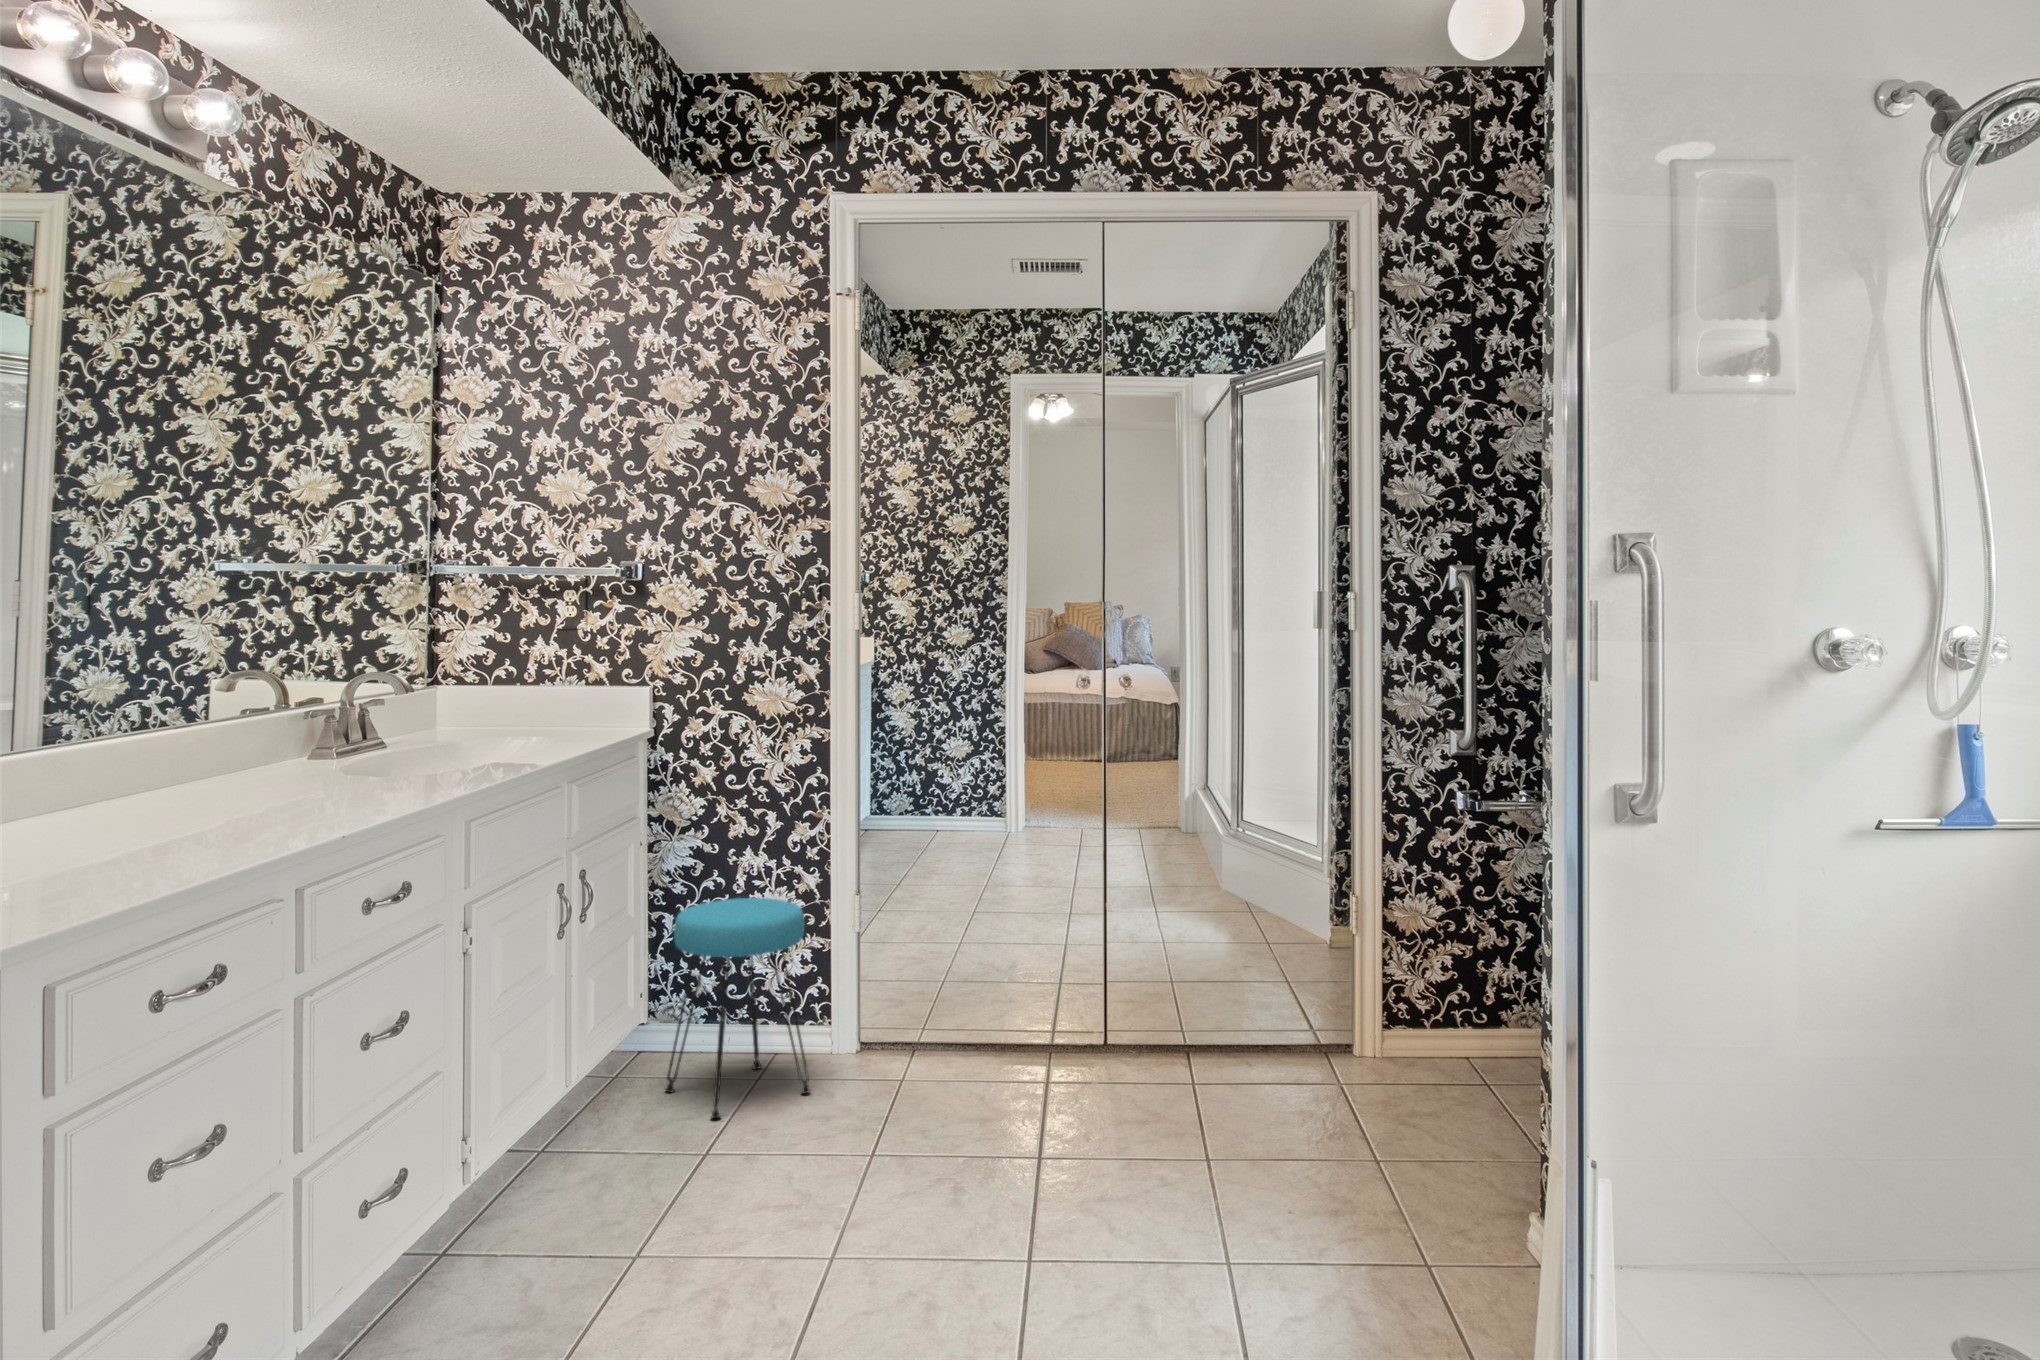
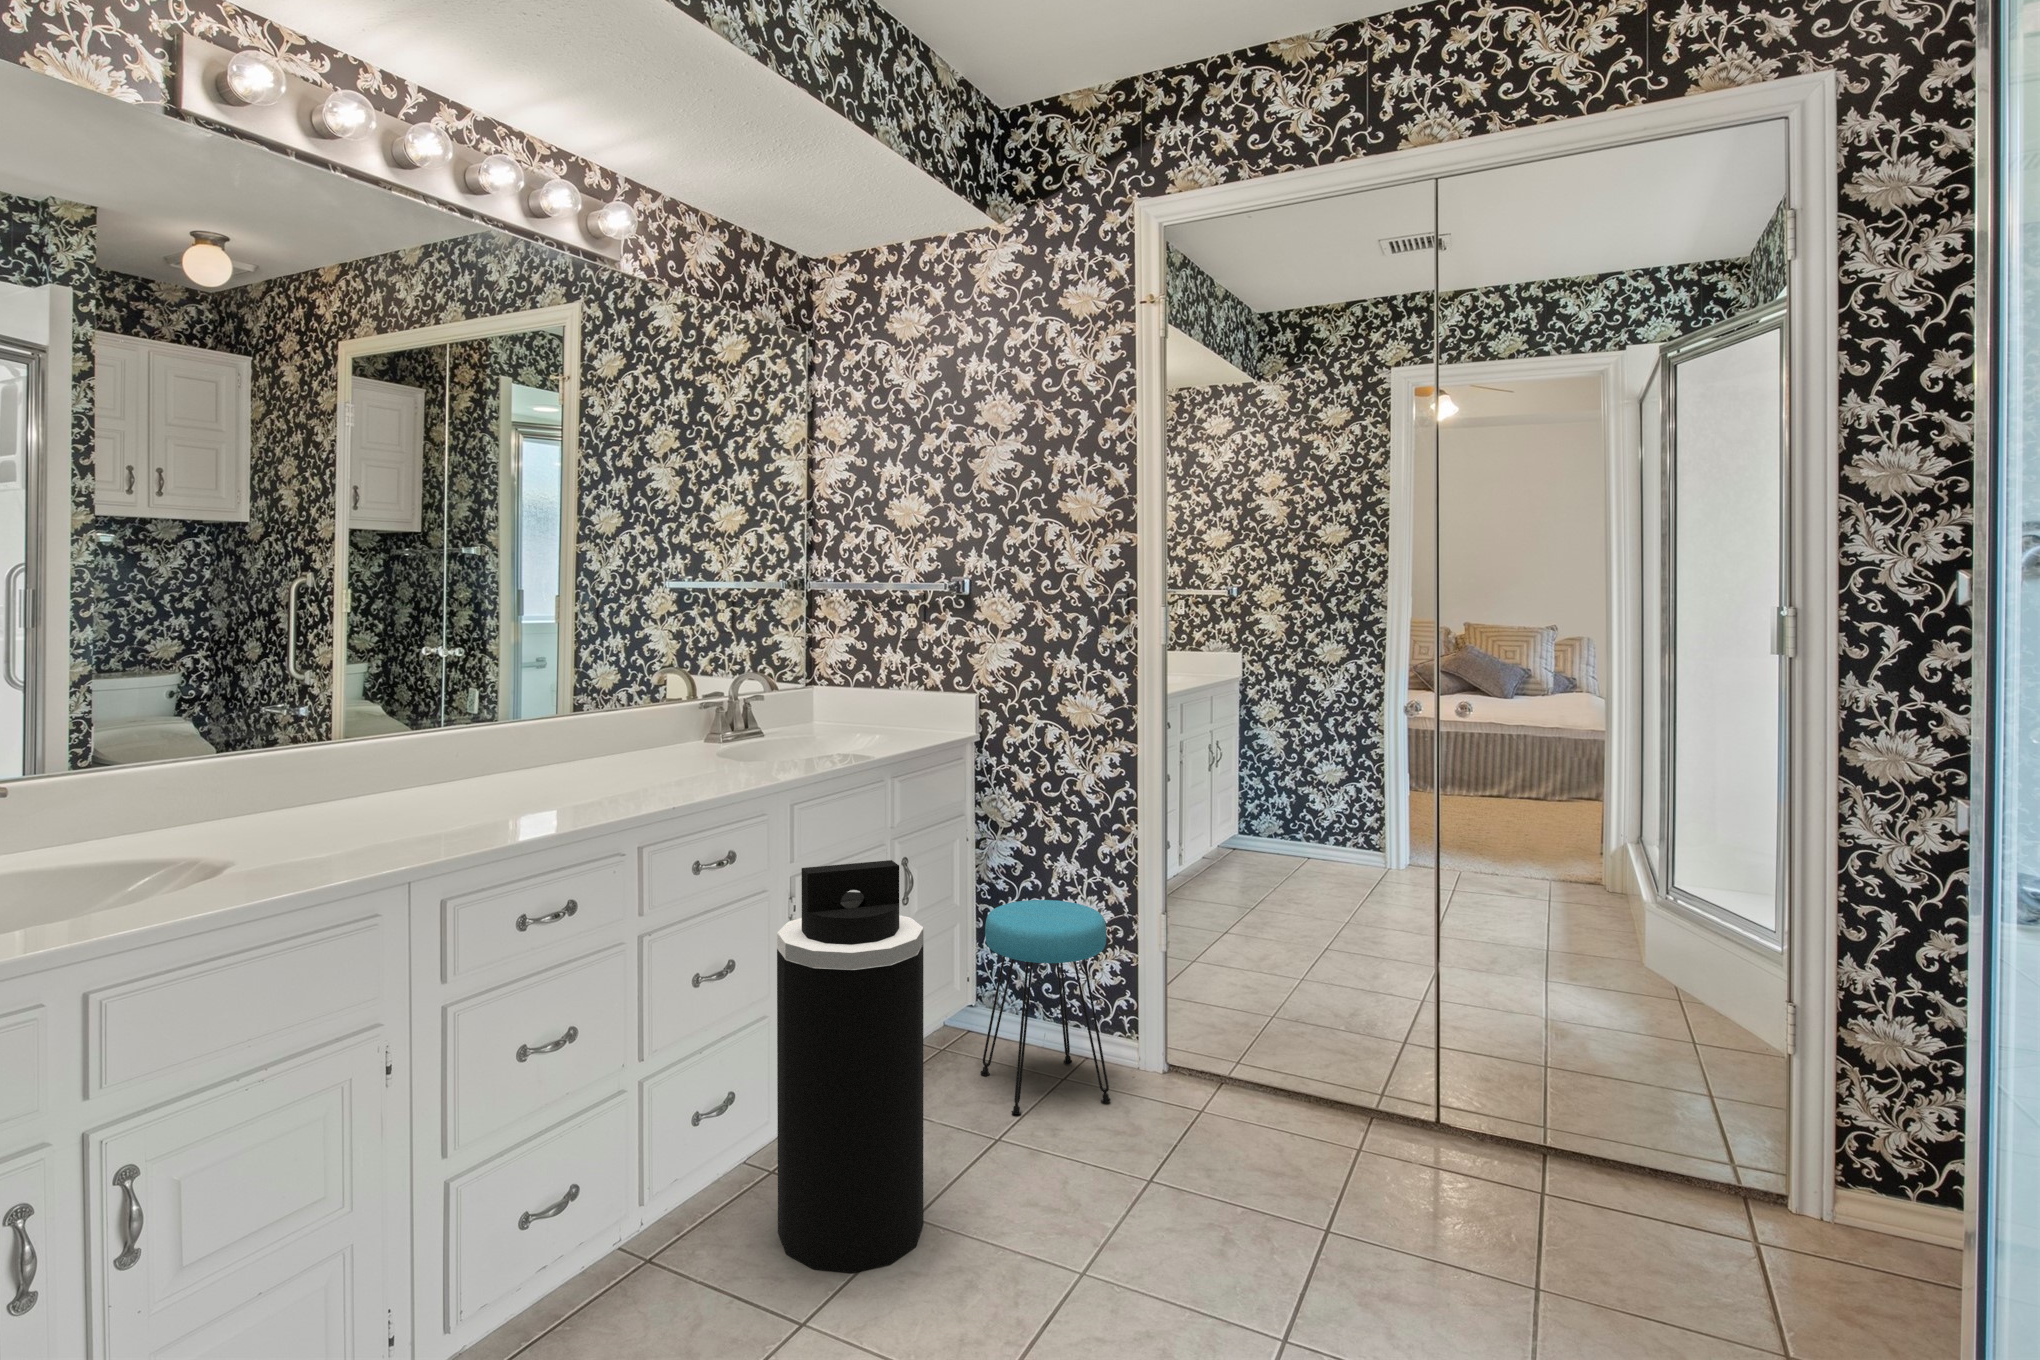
trash can: none [476,844,647,1289] -> present [777,860,924,1273]

